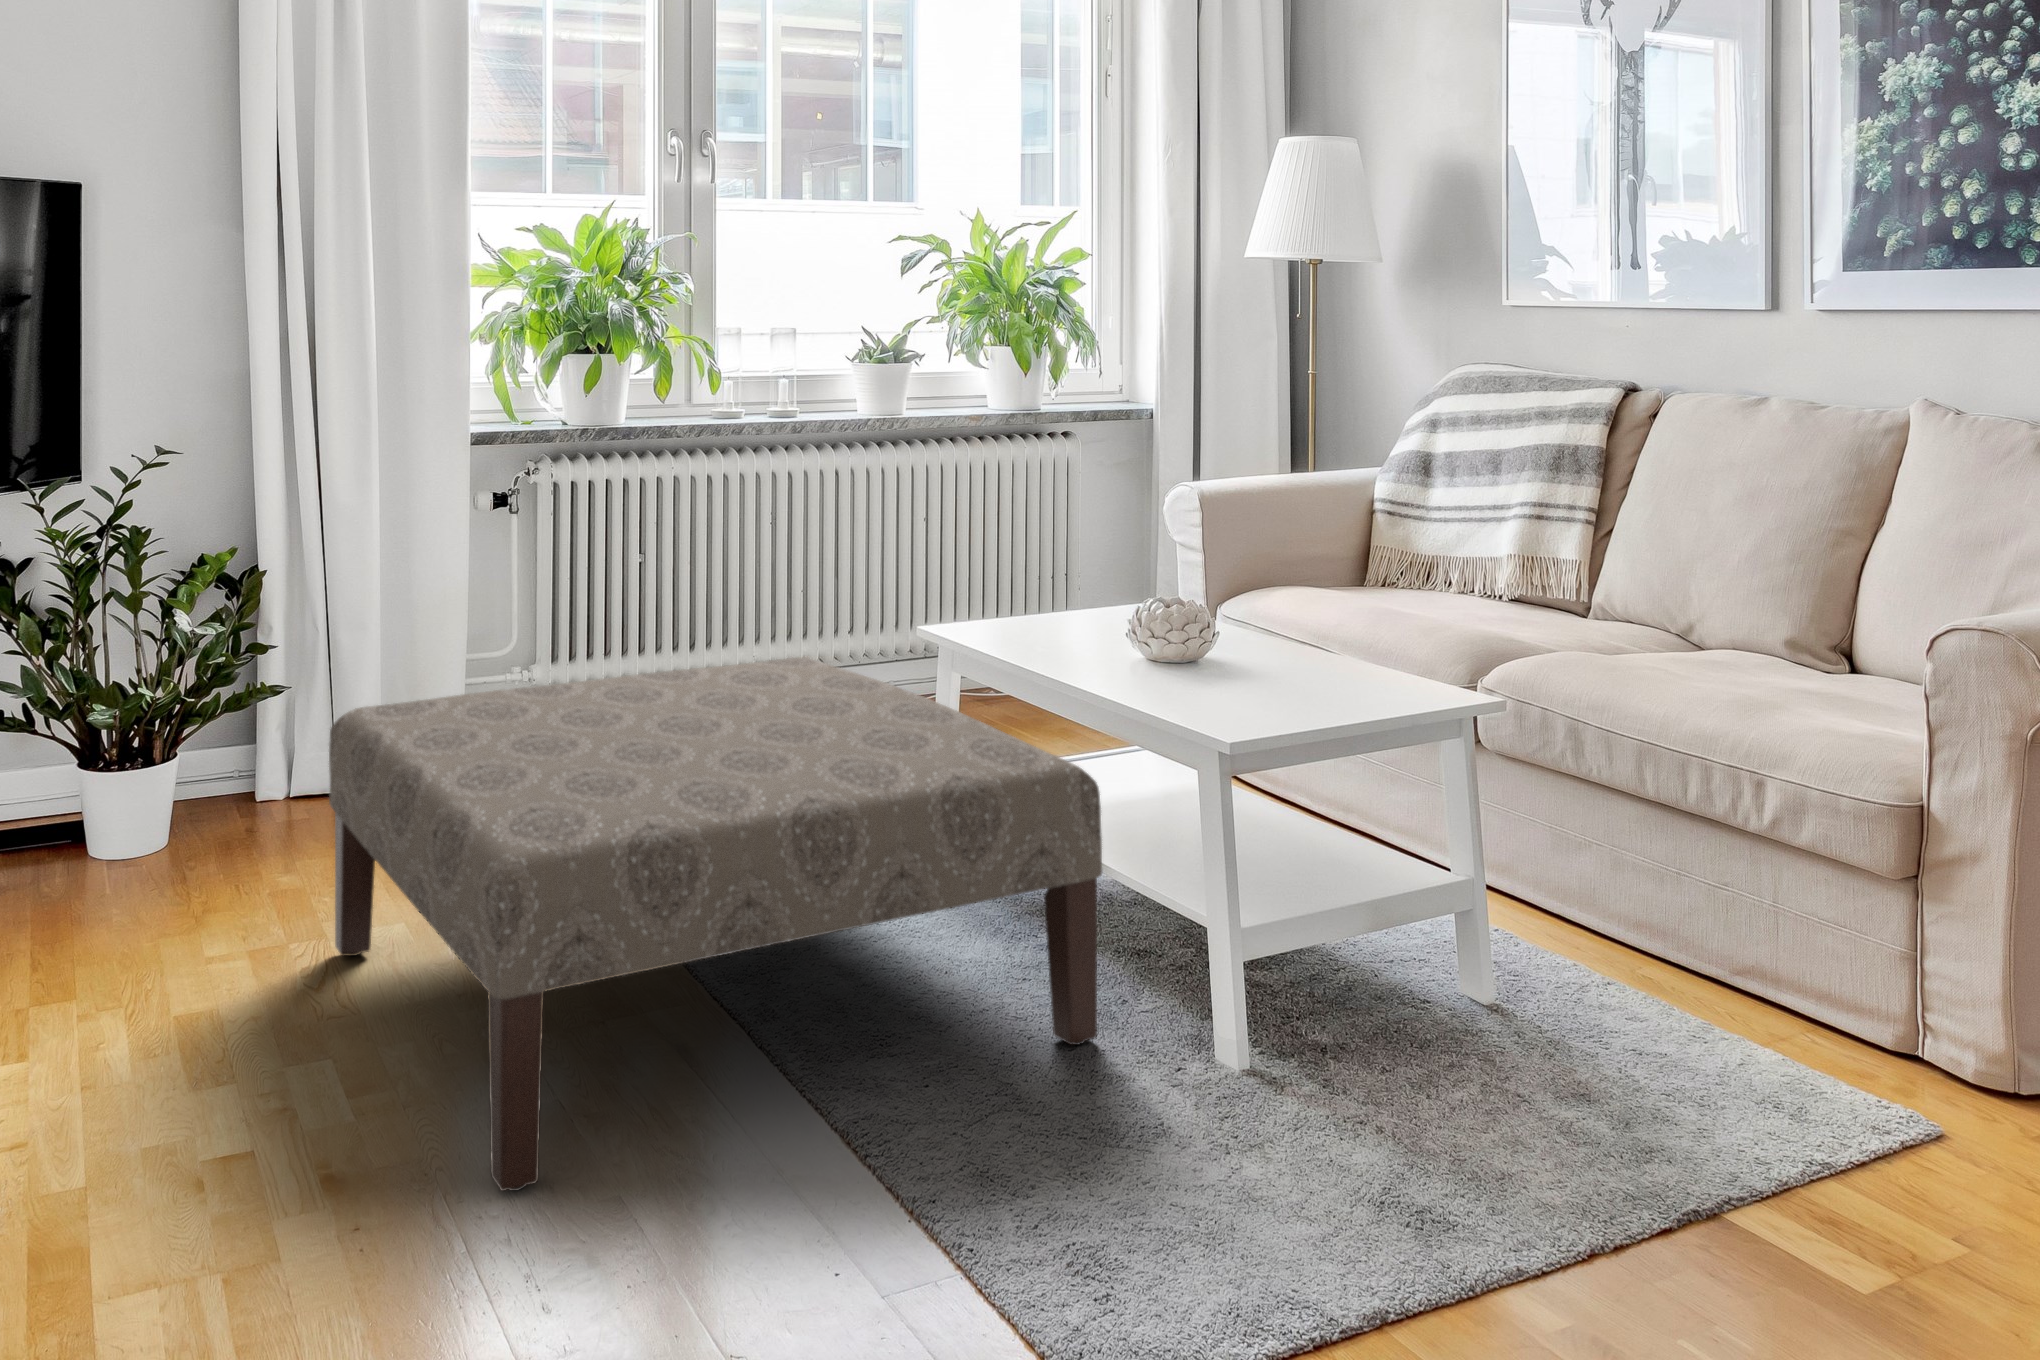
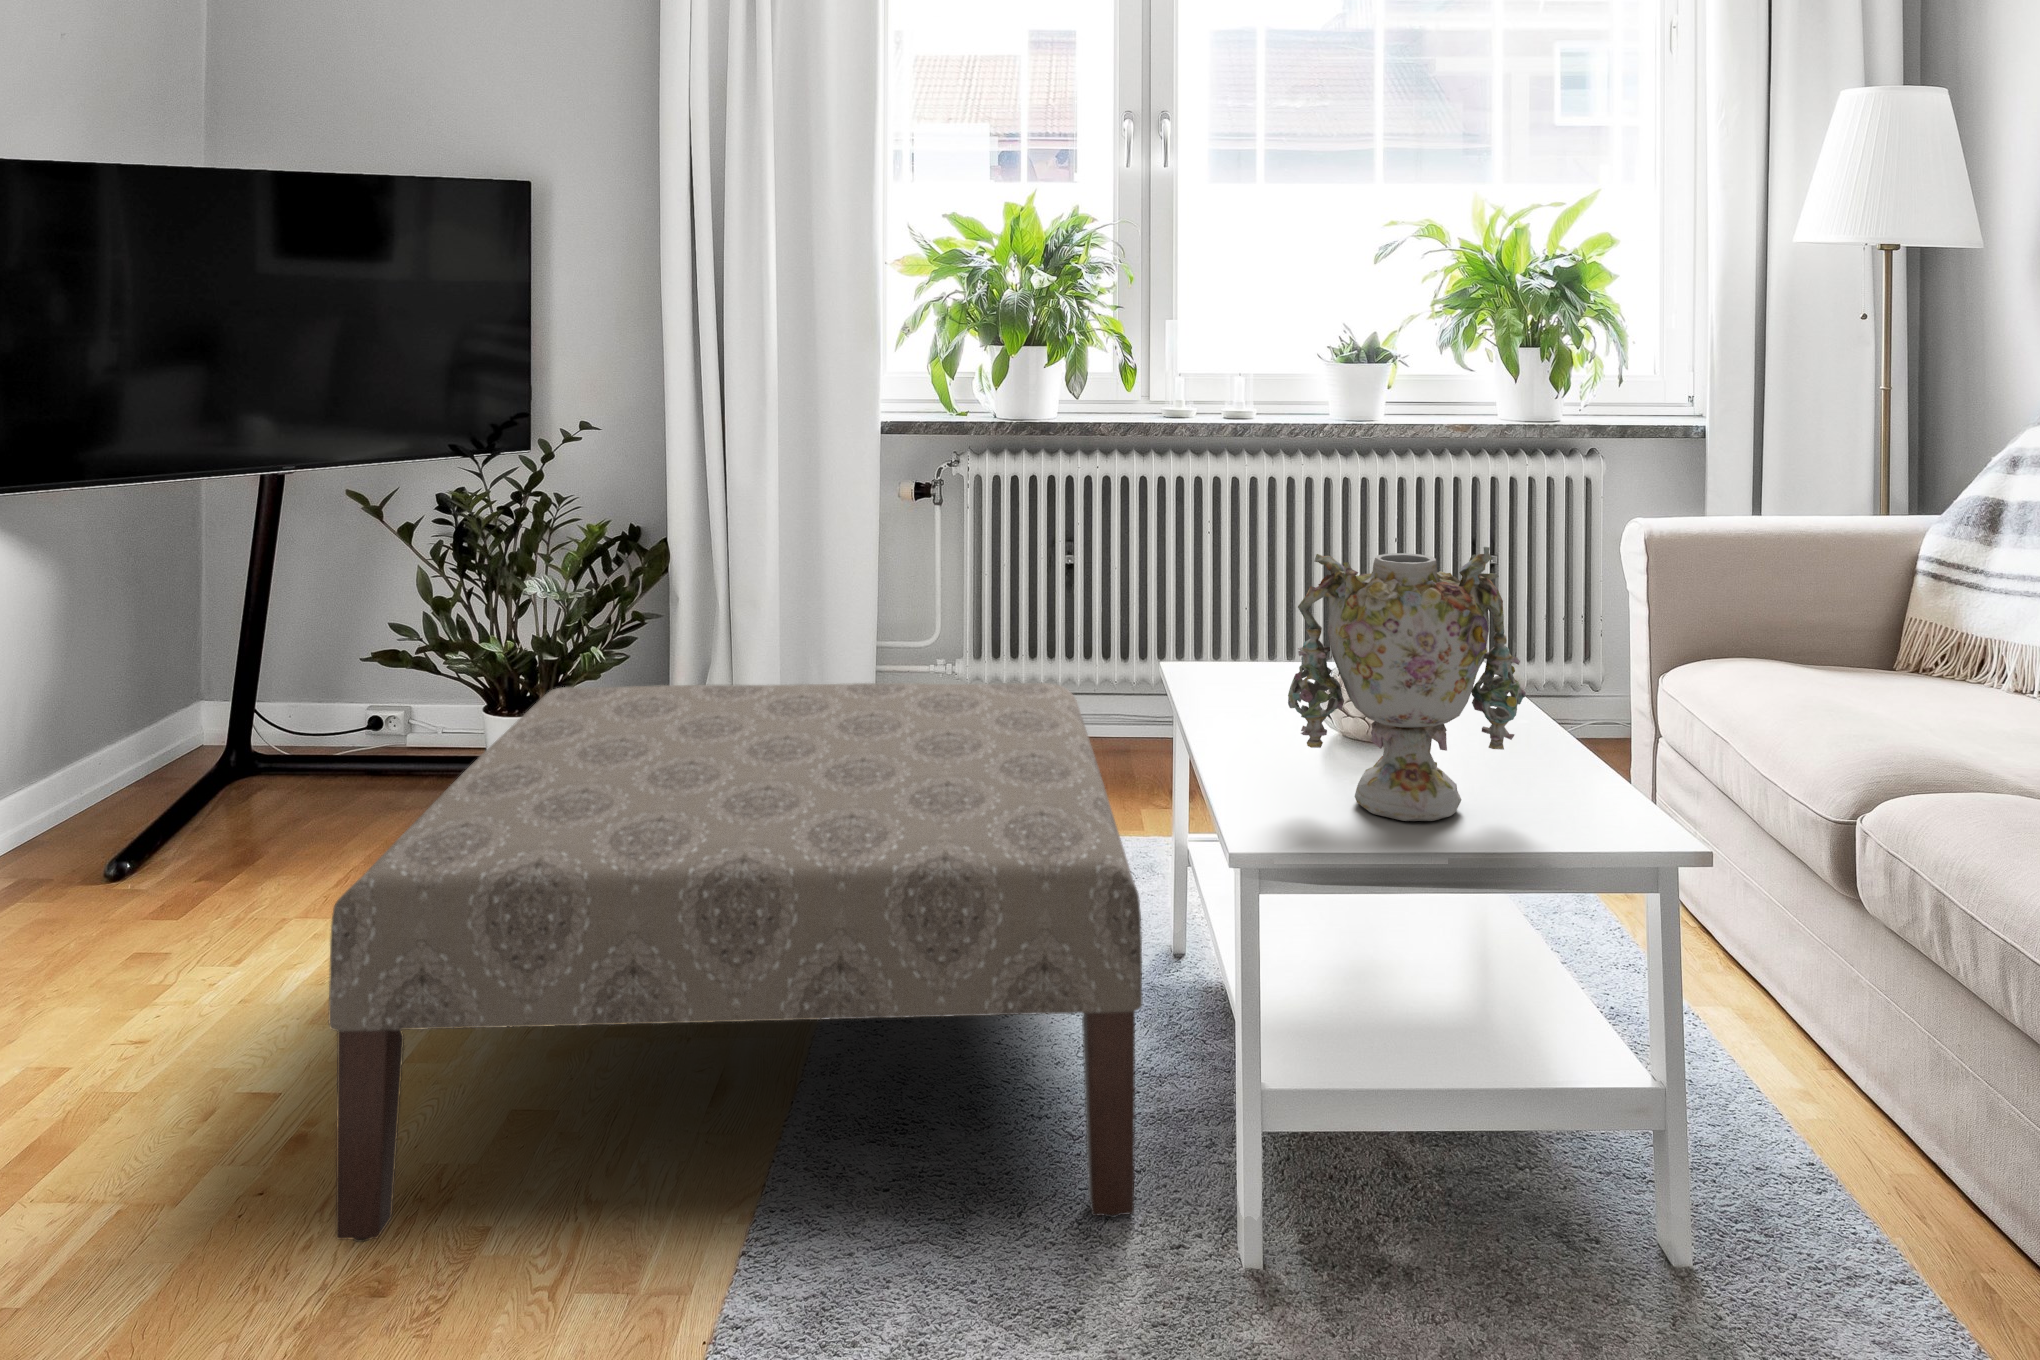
vase: none [1176,496,1332,704] -> present [1288,547,1526,821]

